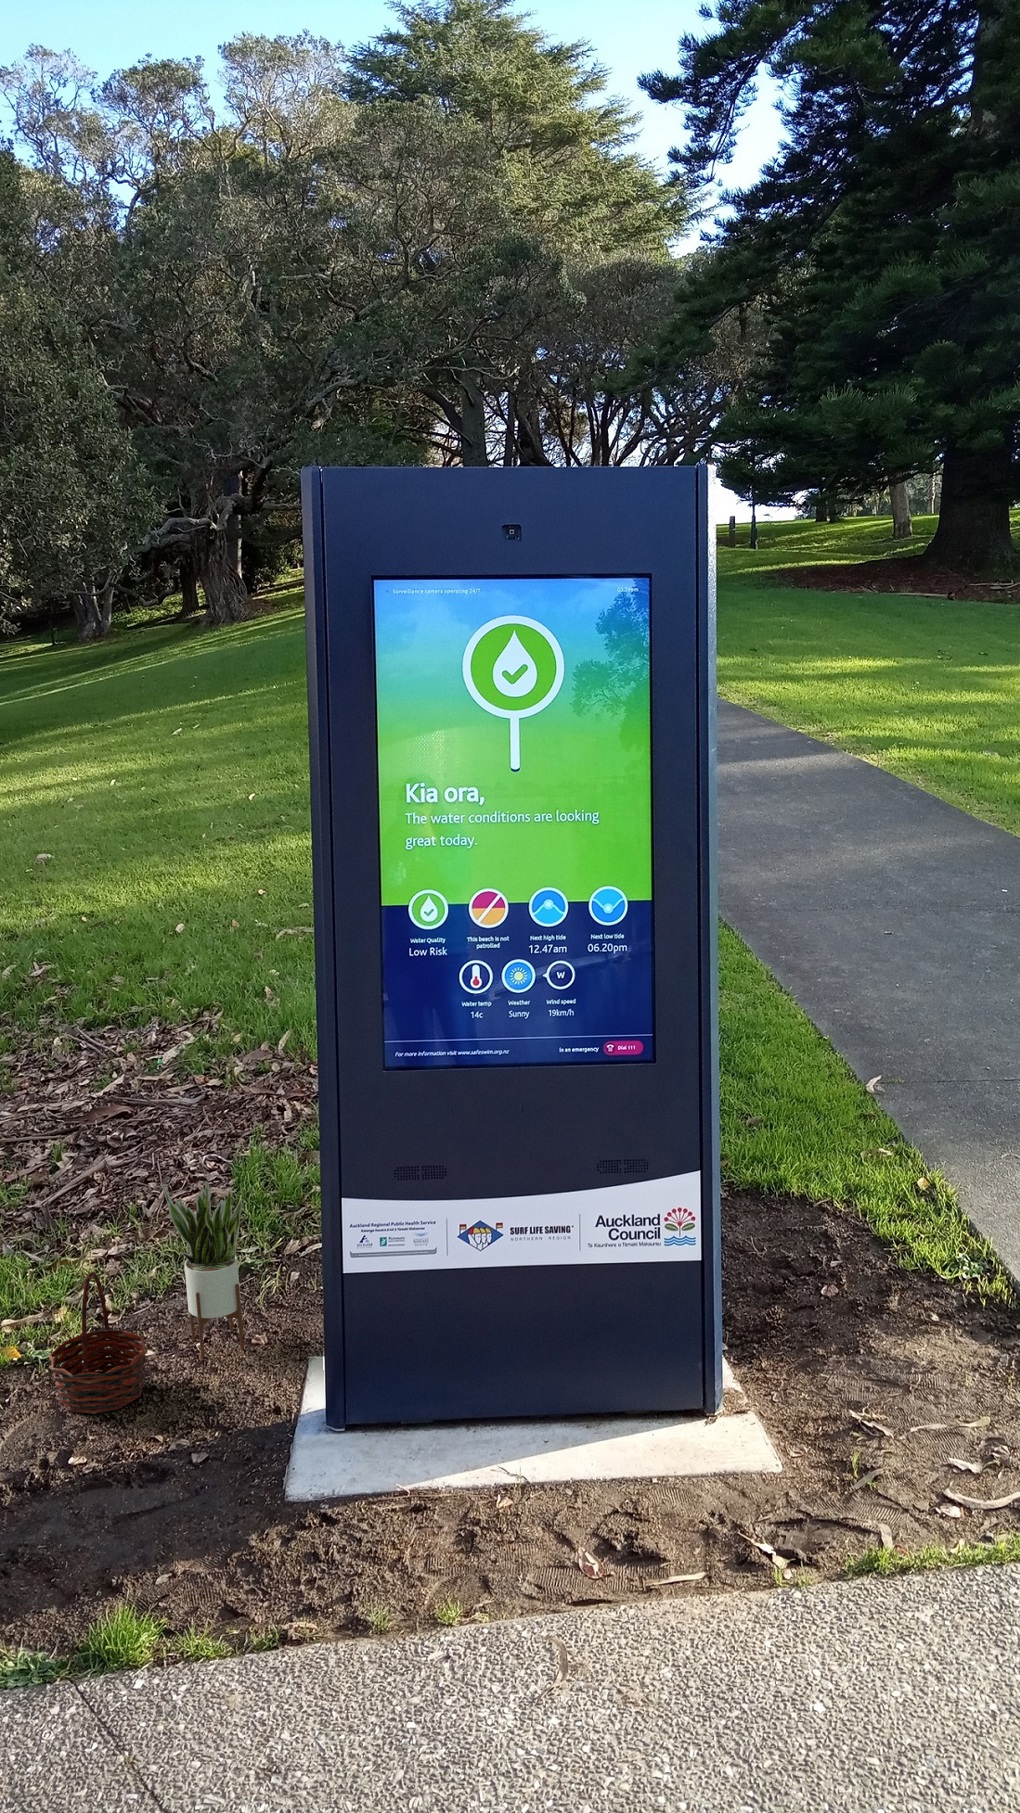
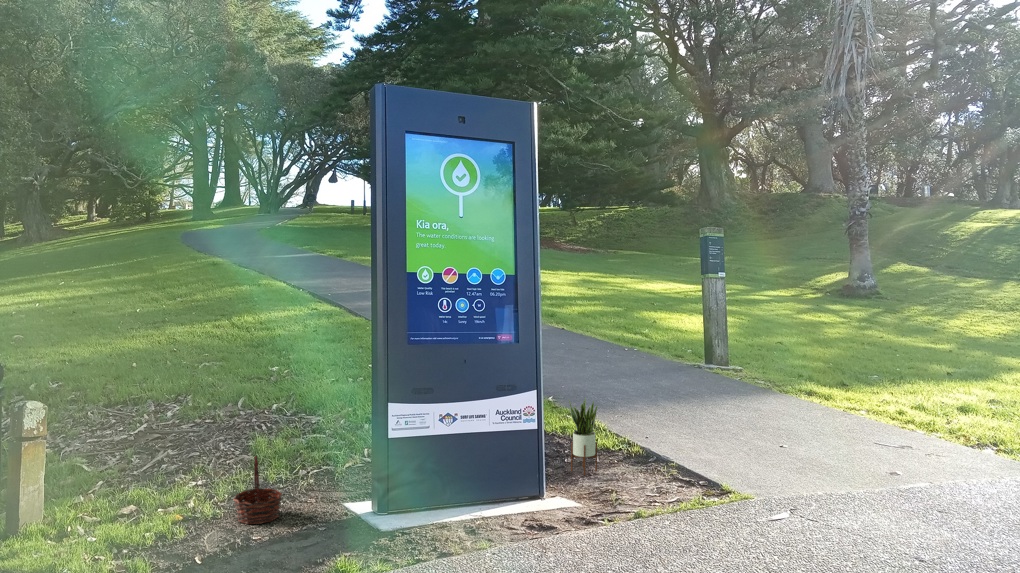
potted plant: present [161,1181,244,1358] -> present [568,397,598,475]

